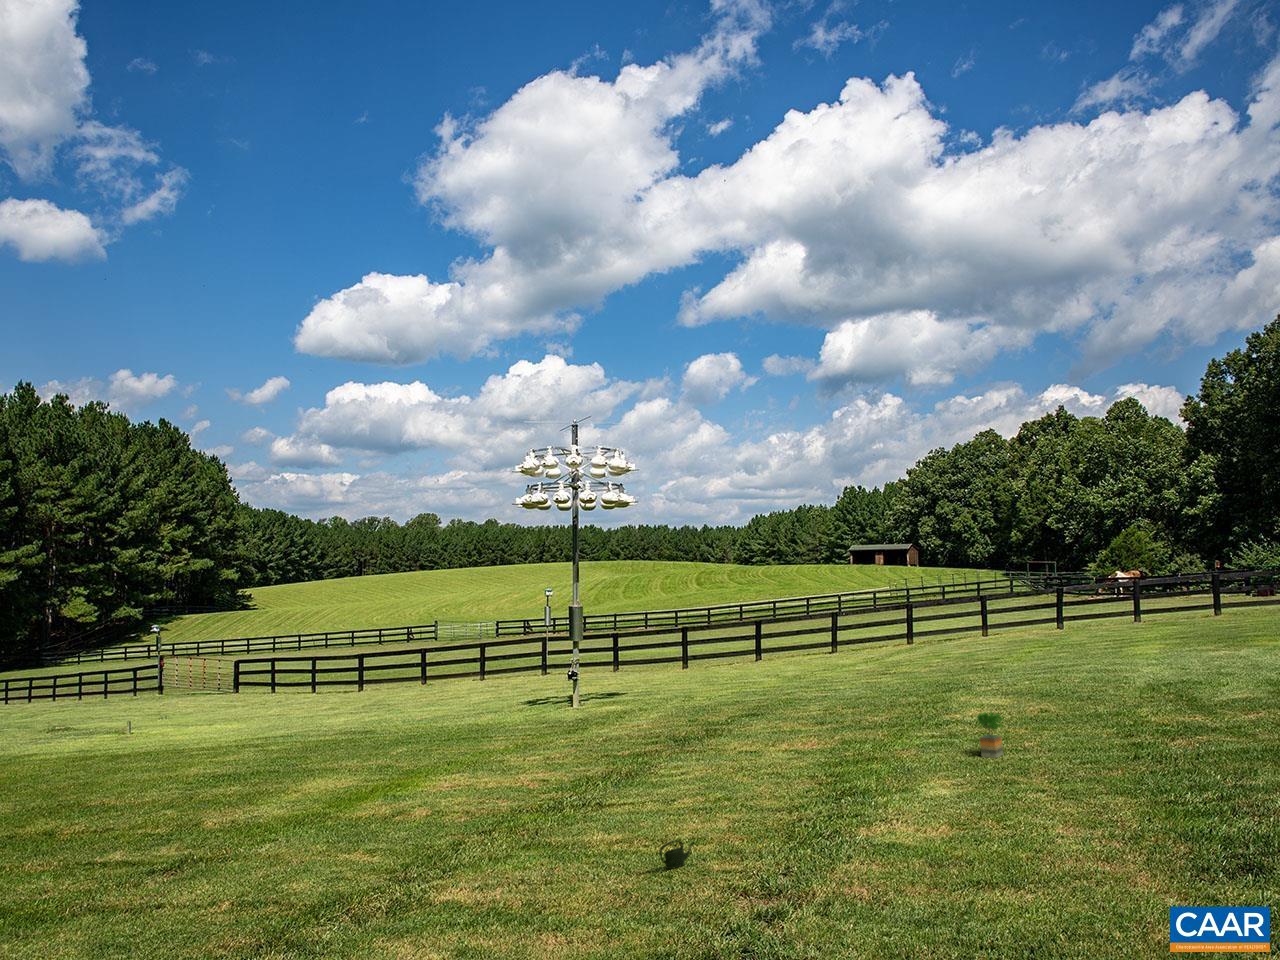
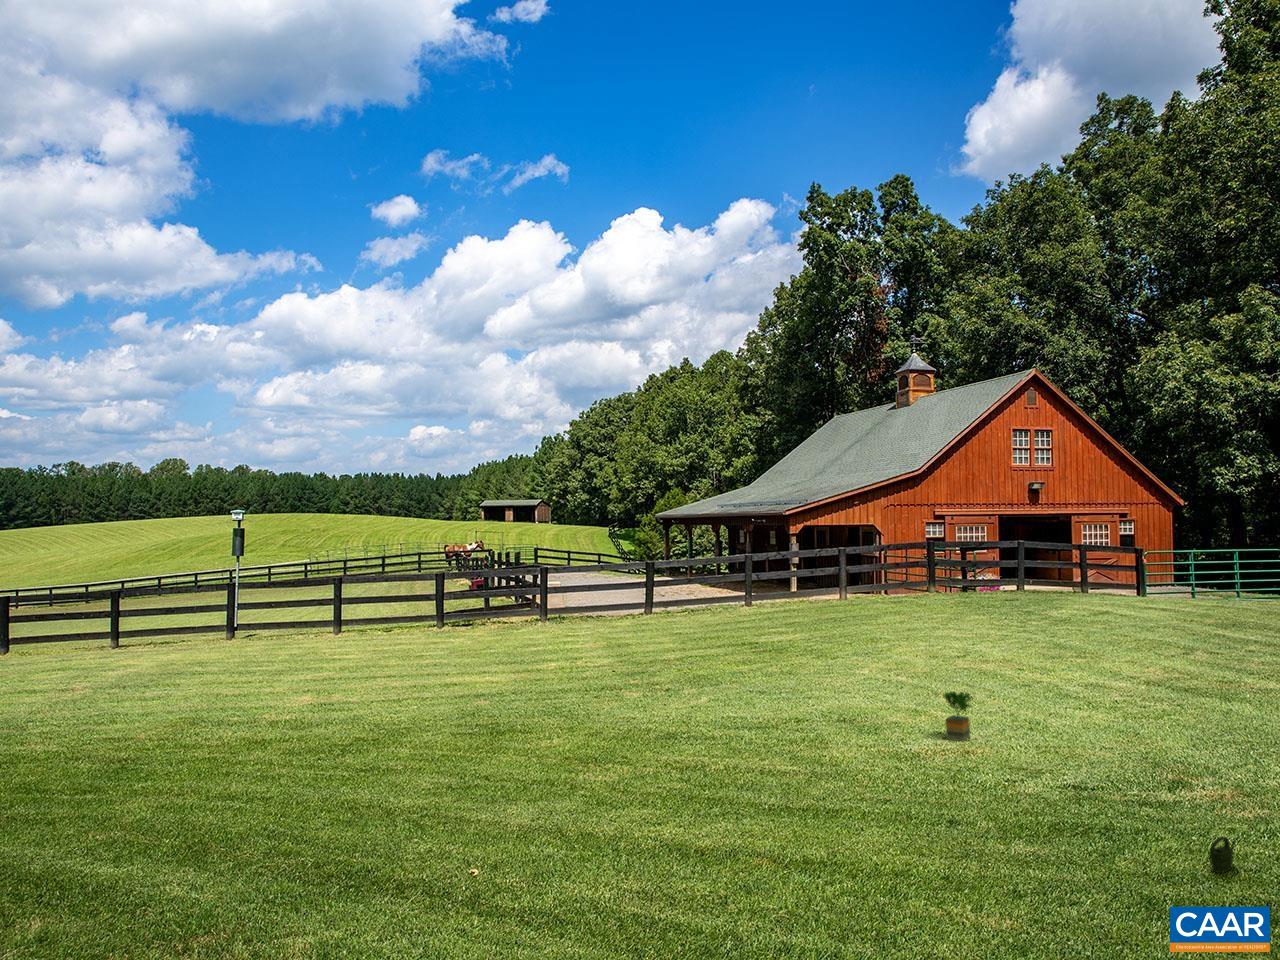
watering can: present [659,840,694,869] -> present [1210,837,1236,873]

